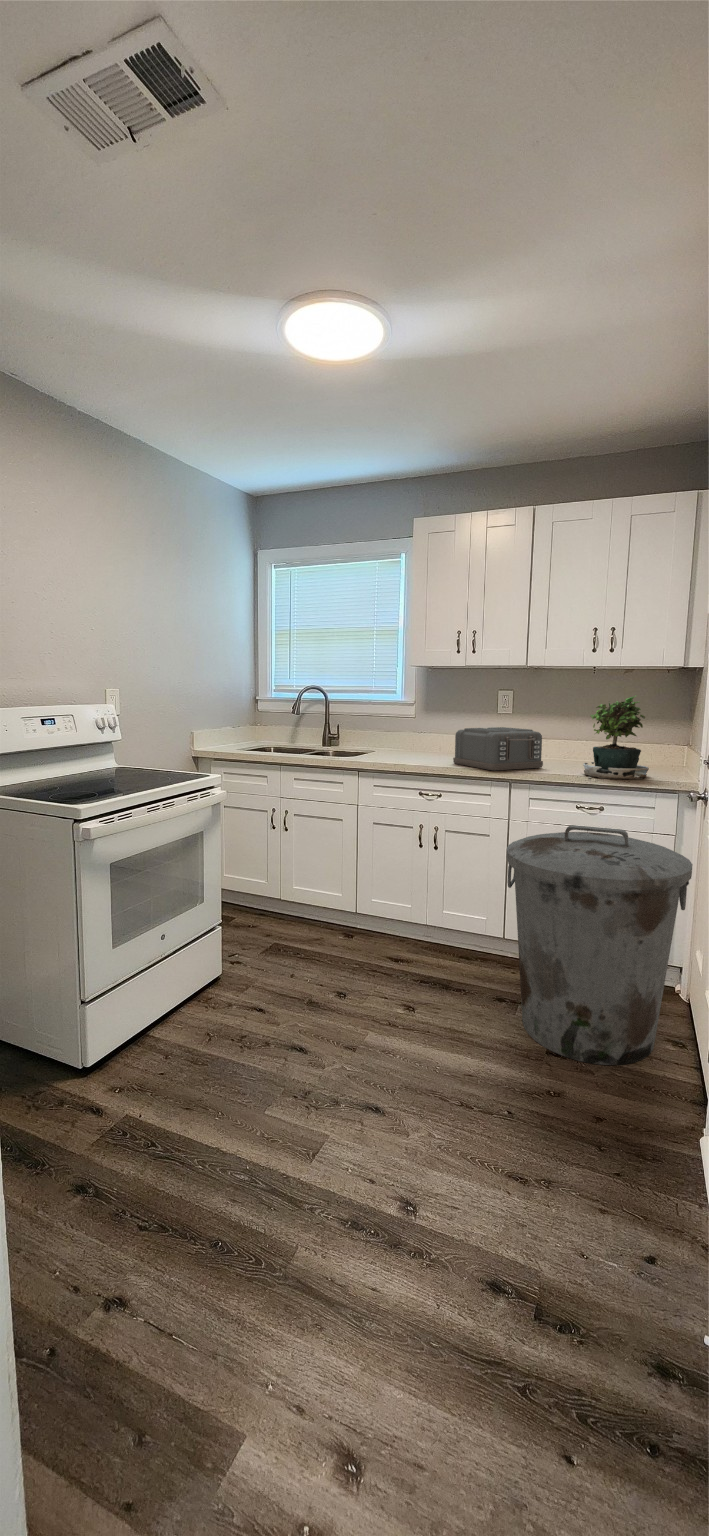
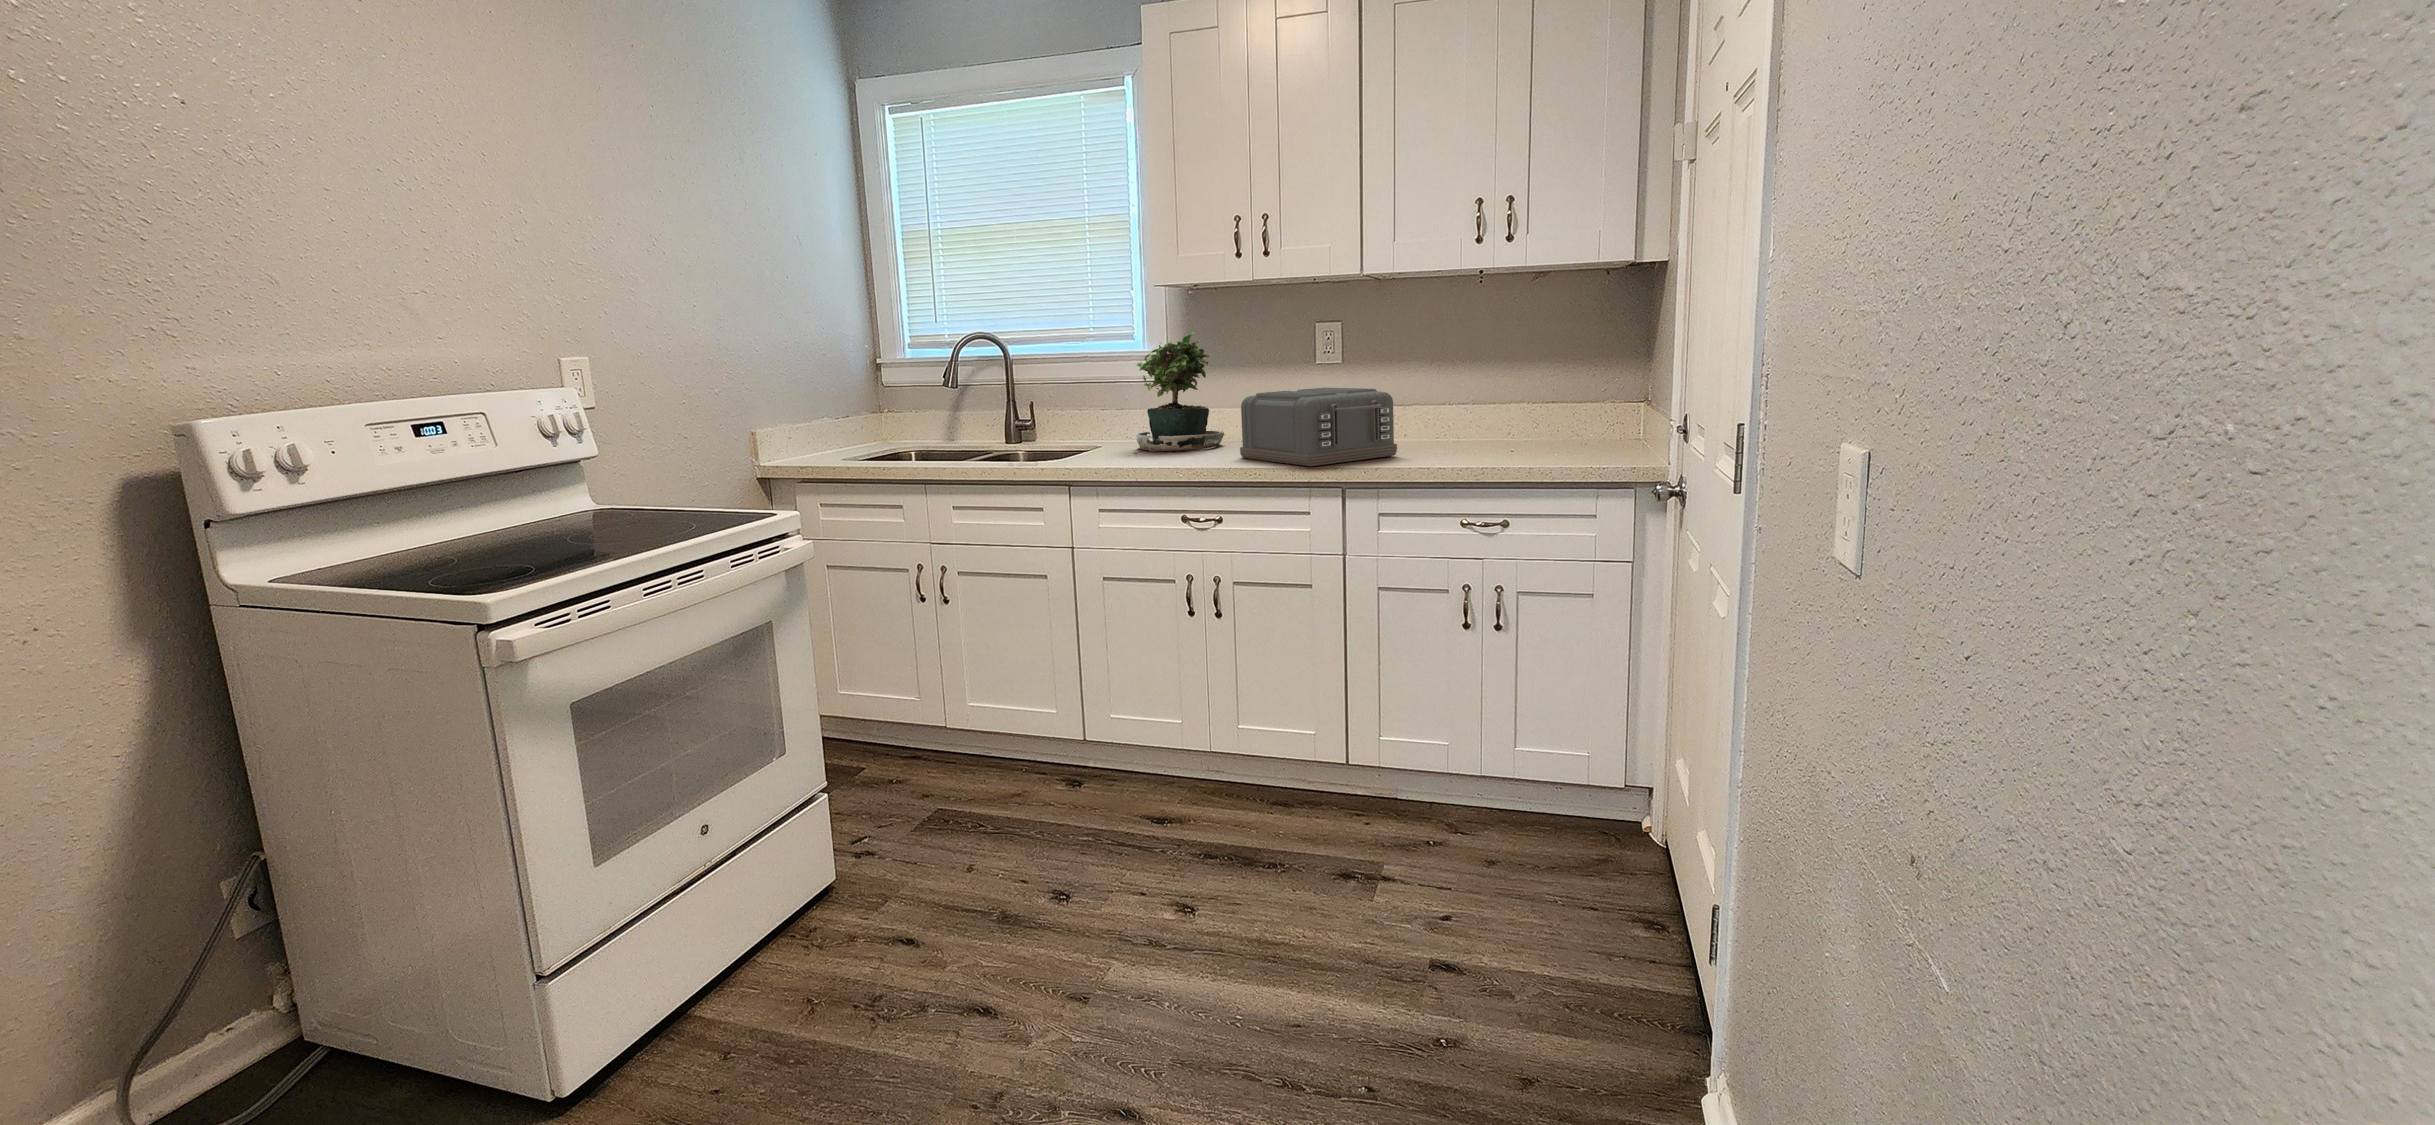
potted plant: present [583,695,649,780] -> present [1128,332,1224,455]
trash can: present [506,825,693,1065] -> none [1342,557,1666,978]

